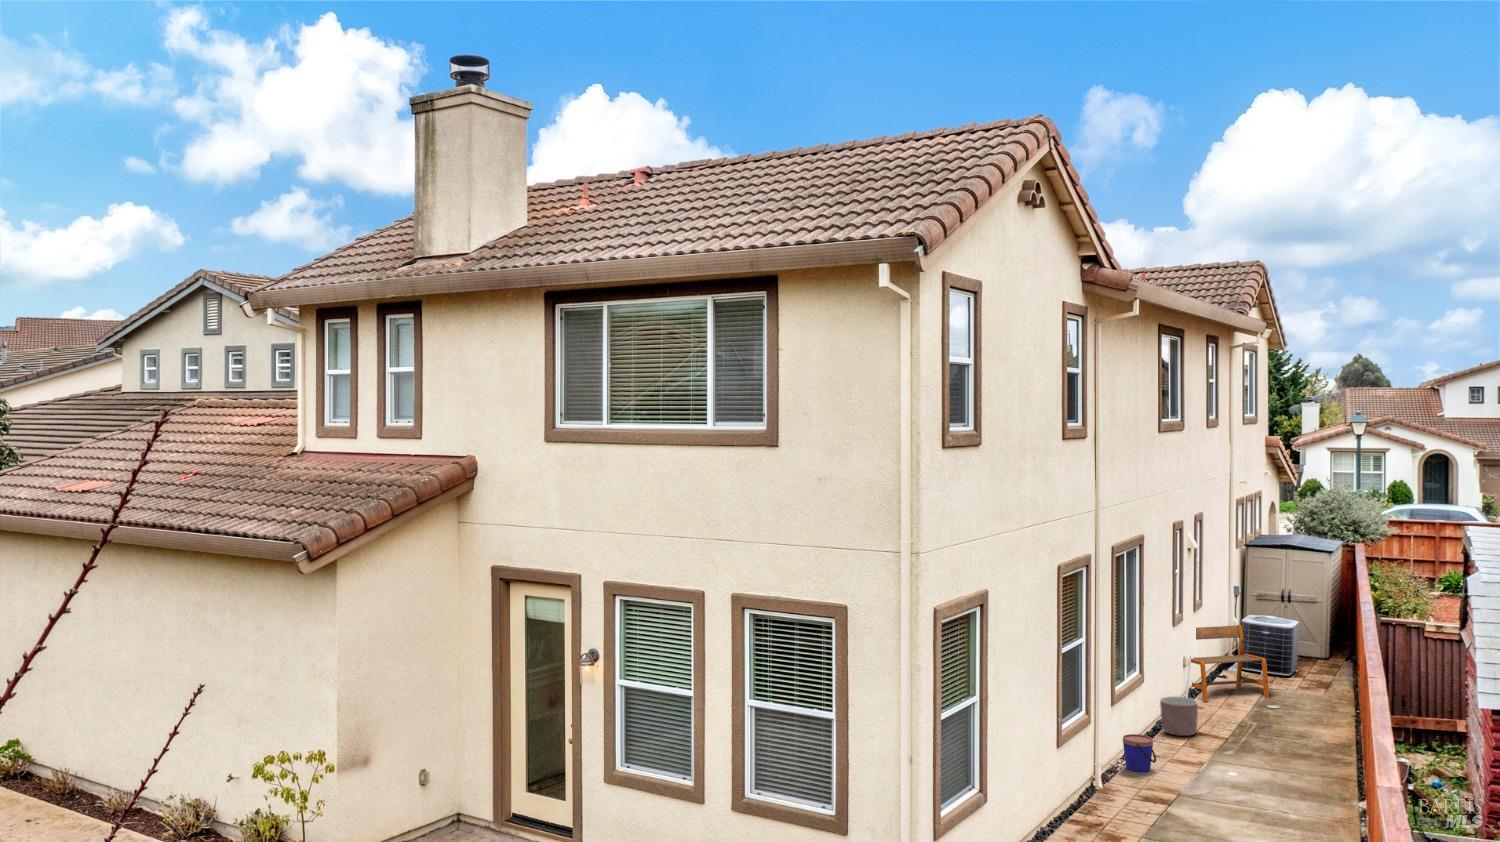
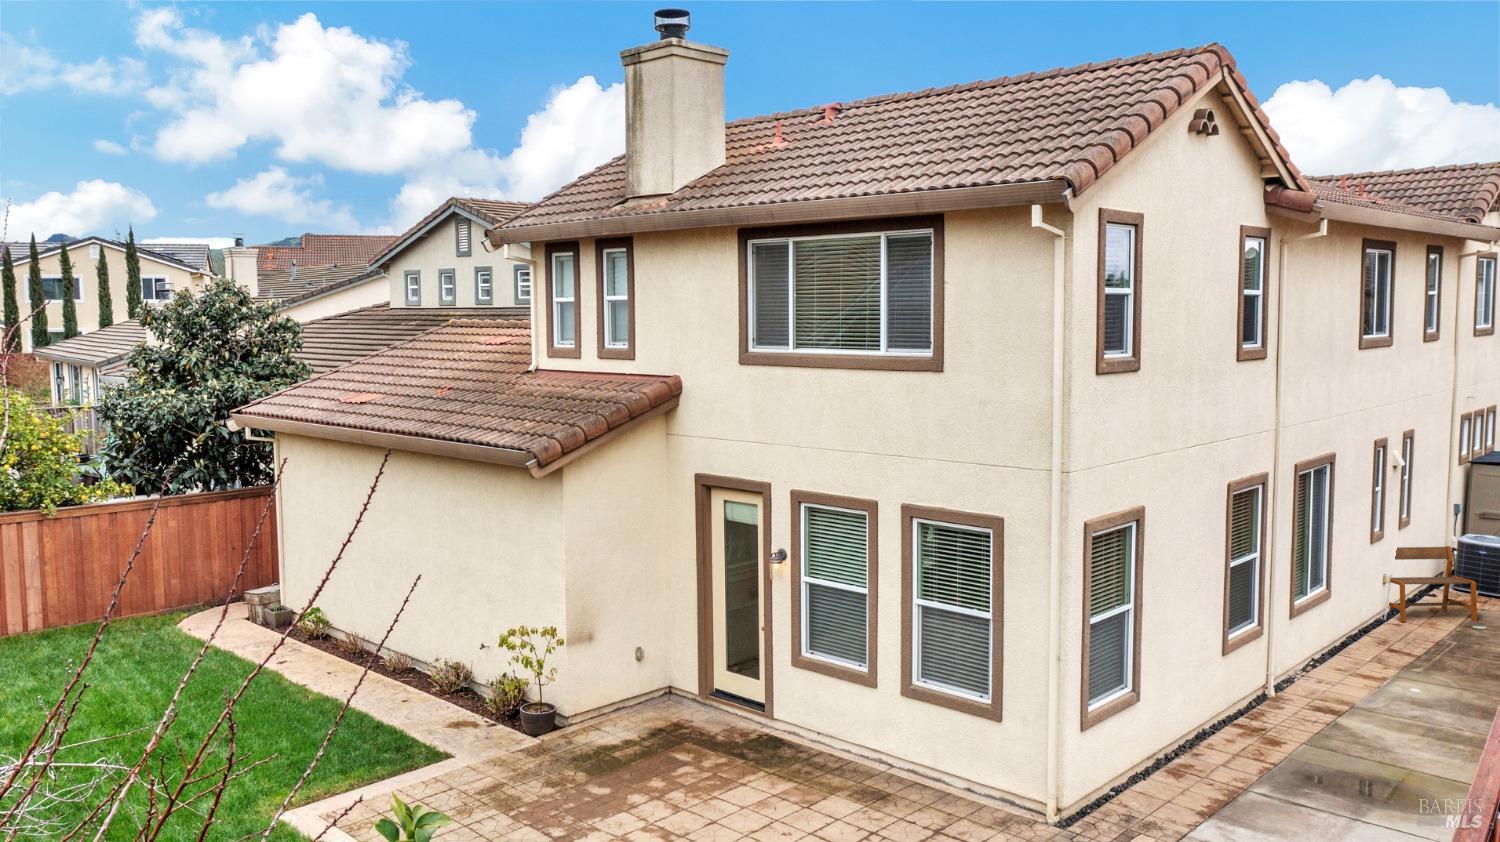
planter: present [1160,696,1198,736] -> none [1348,615,1389,655]
bucket: present [1123,734,1156,772] -> none [1299,650,1334,687]

